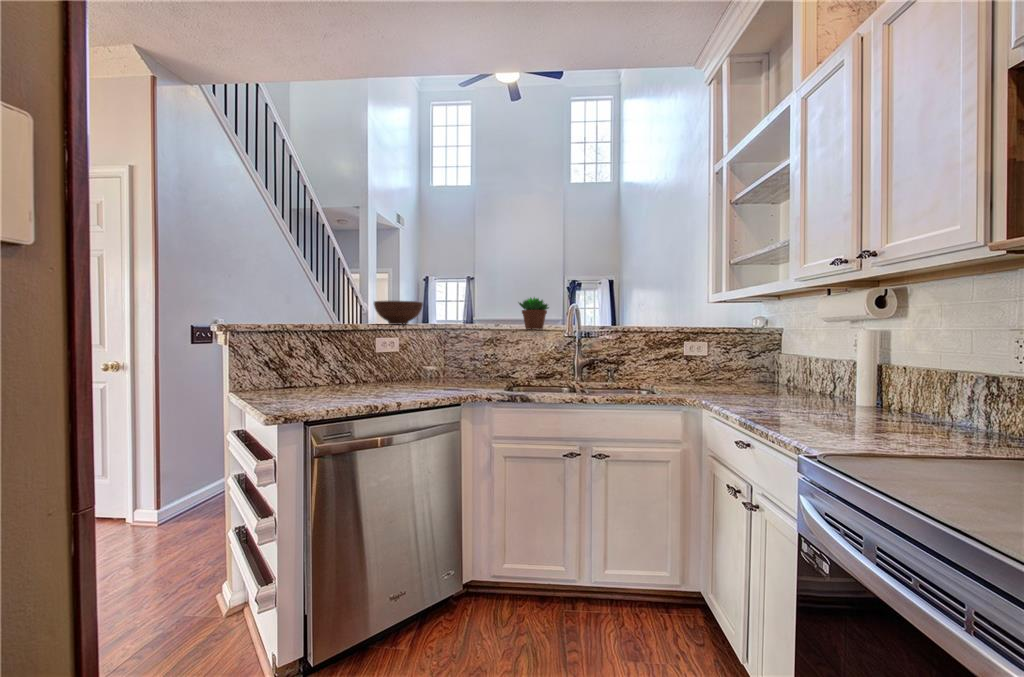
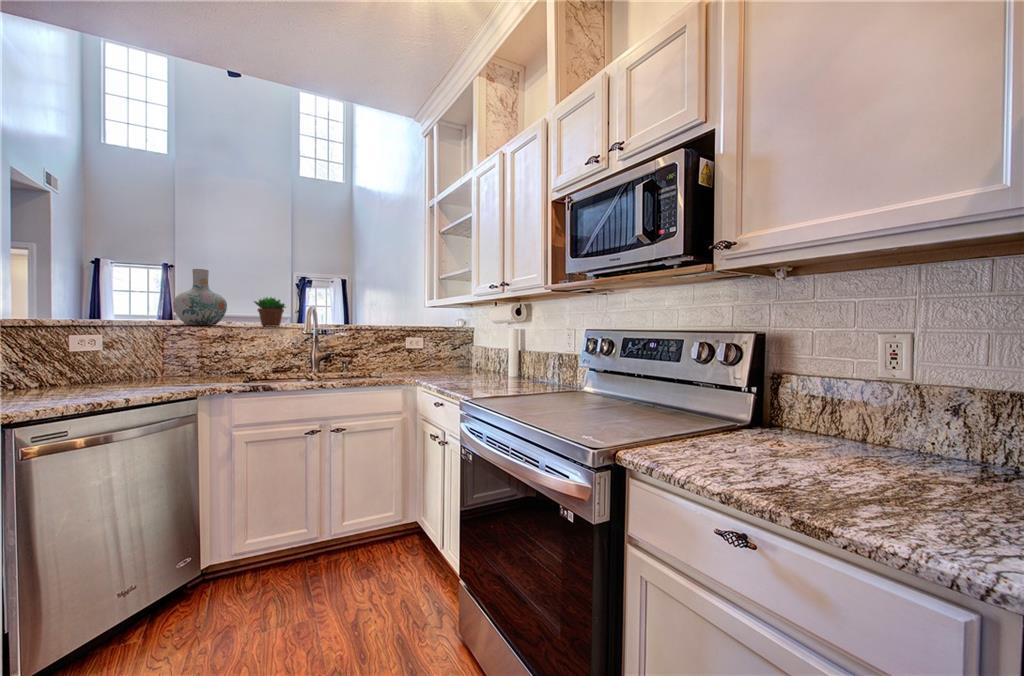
vase: none [450,272,495,328] -> present [173,269,227,325]
fruit bowl: present [374,301,423,324] -> none [52,292,127,319]

